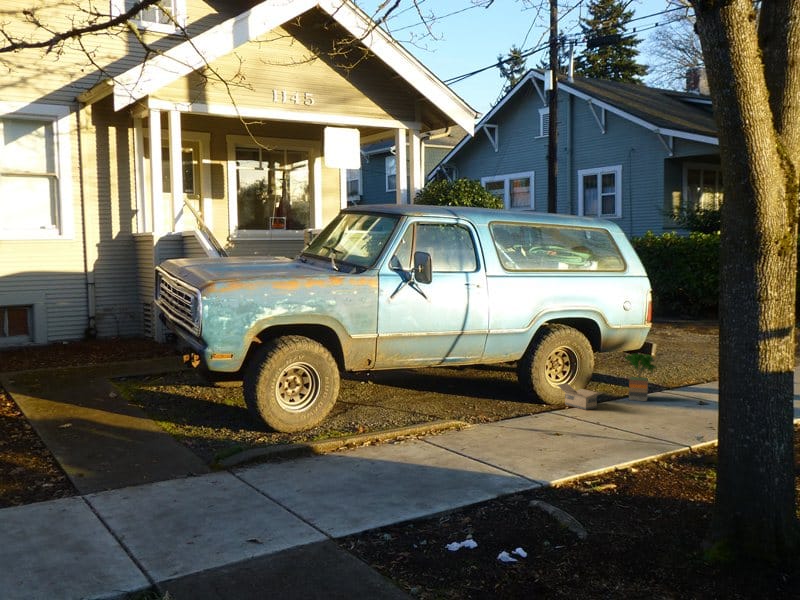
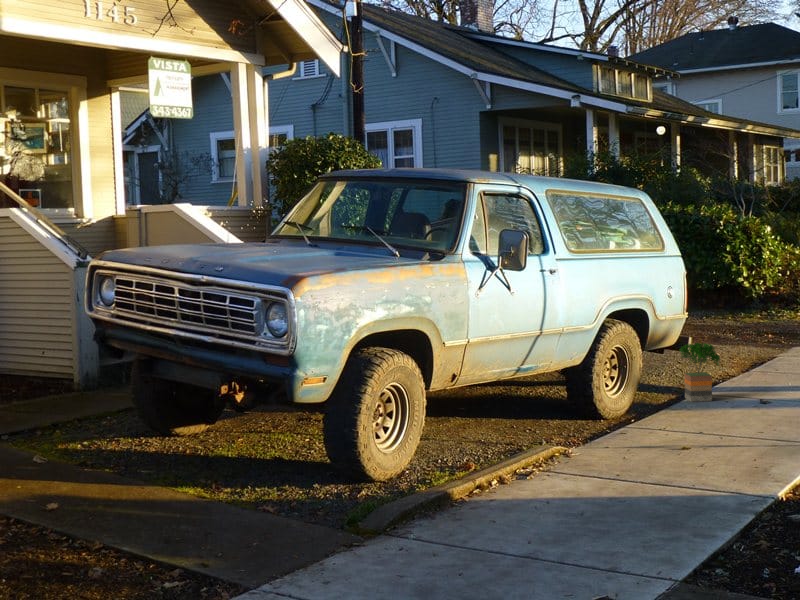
cardboard box: present [558,383,604,410] -> none [620,388,692,417]

